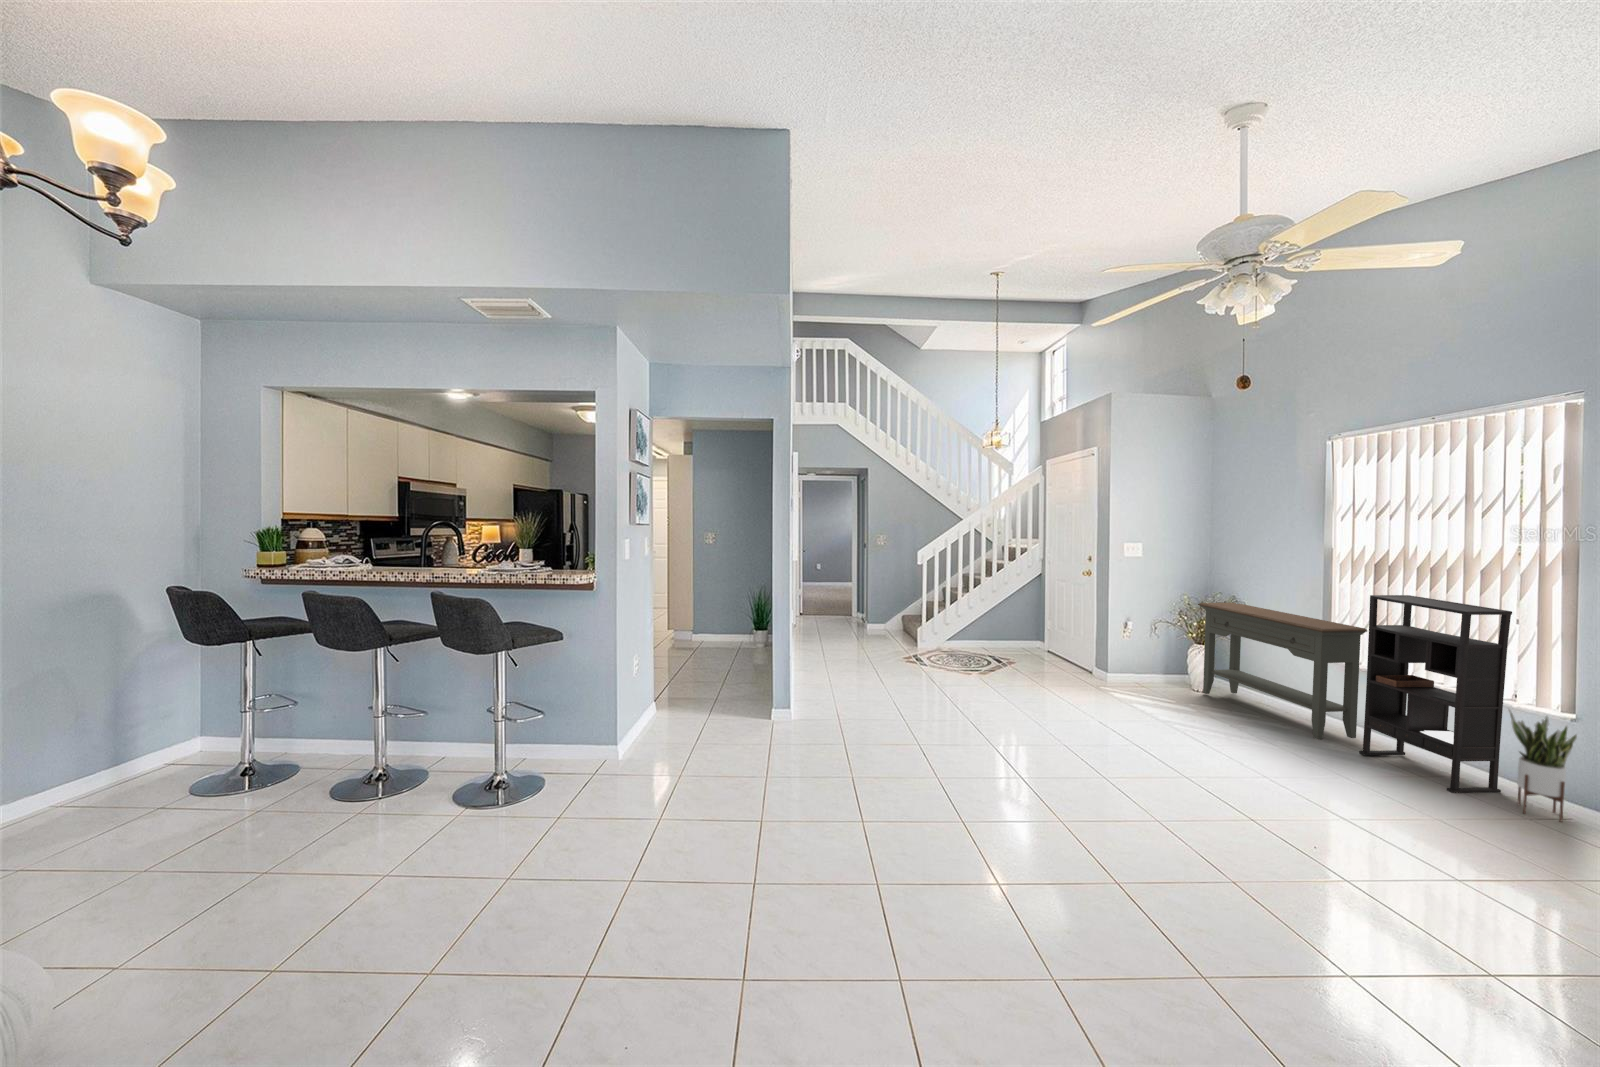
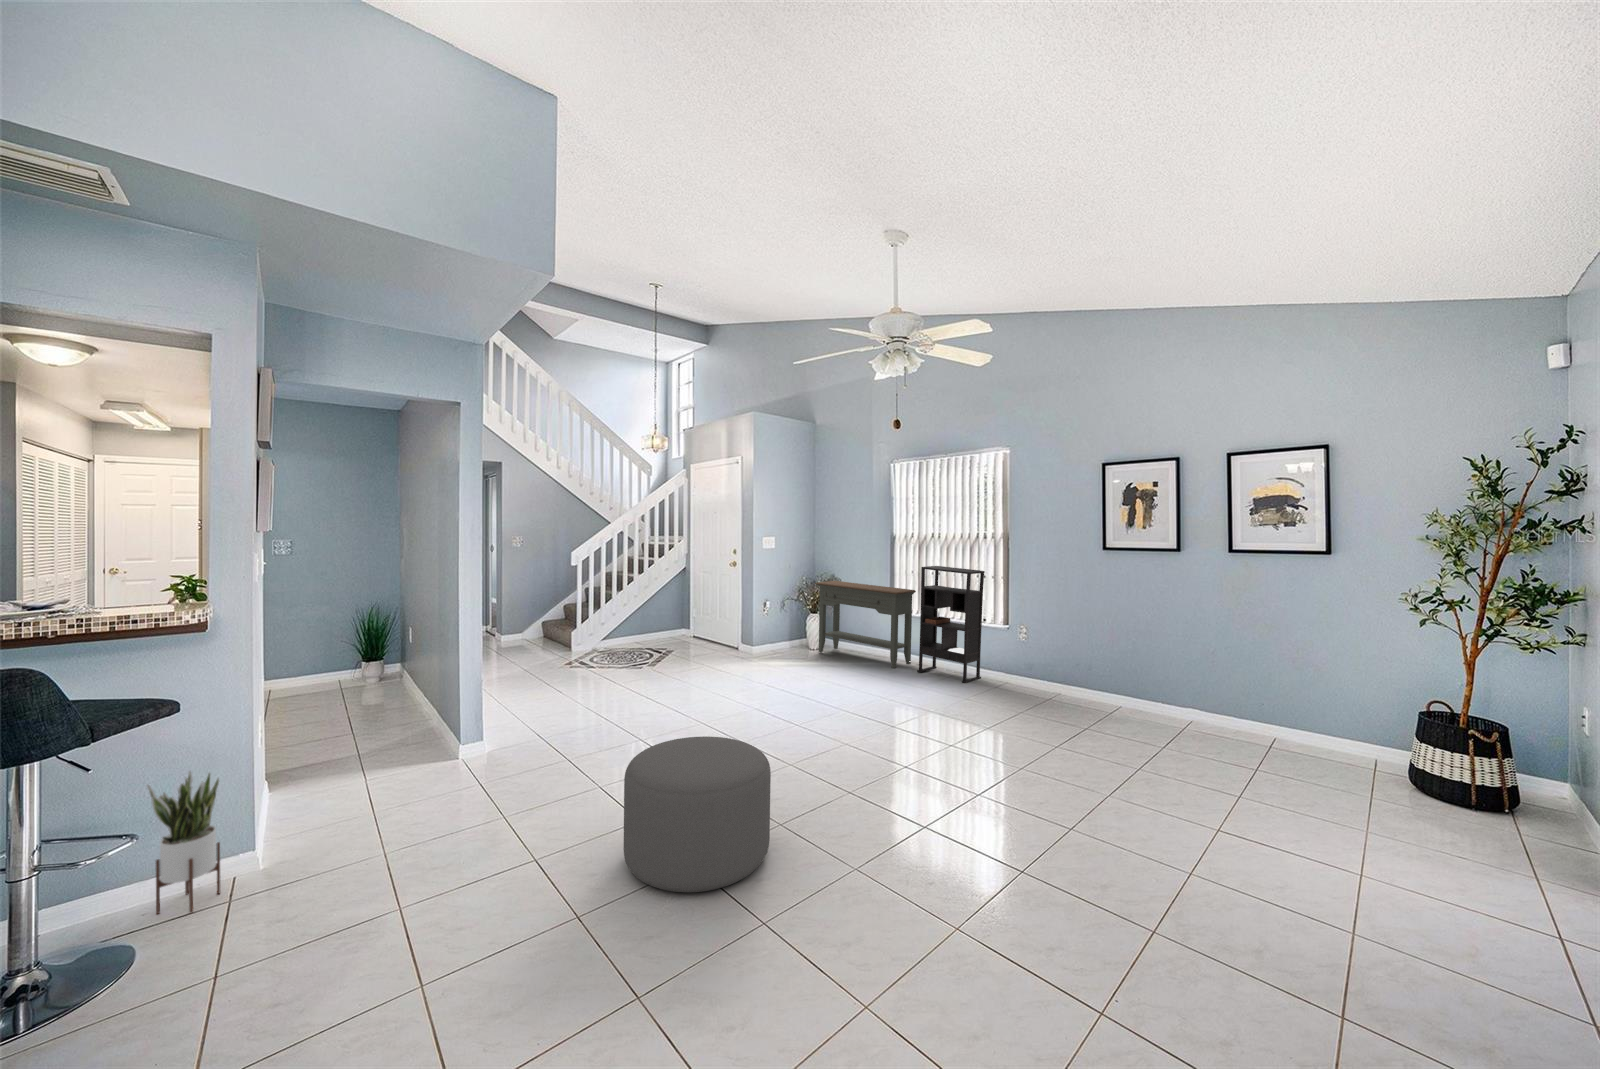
potted plant: present [1509,709,1577,822] -> present [147,771,220,914]
ottoman: none [785,772,947,963] -> present [623,736,771,892]

